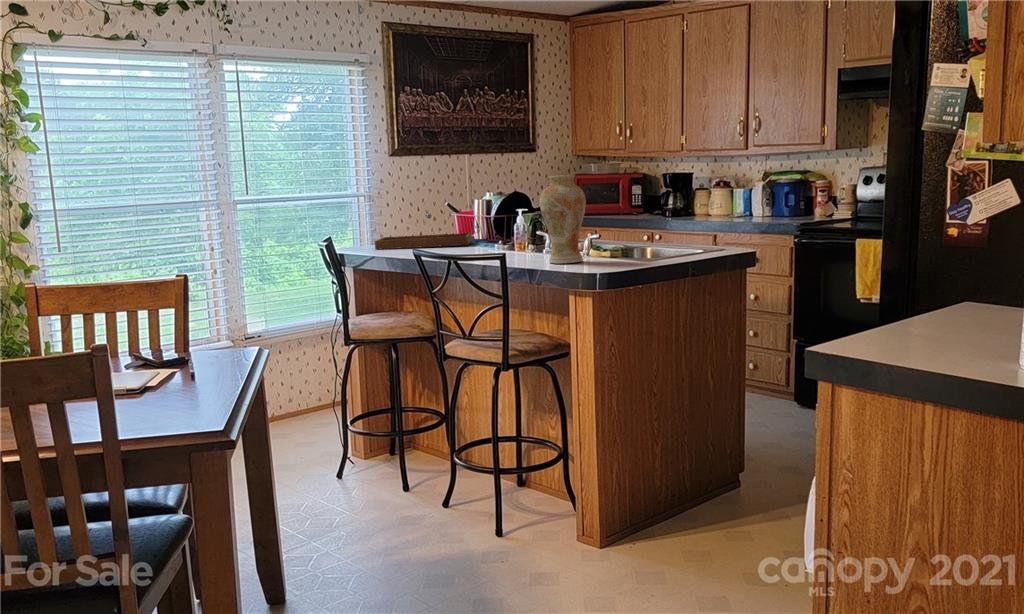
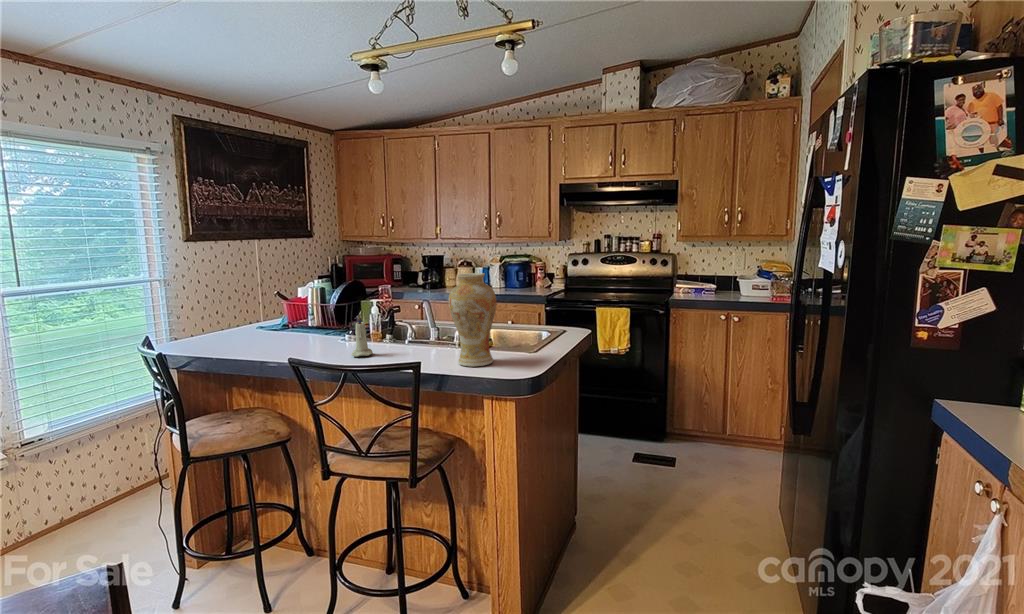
tray: present [375,214,472,250] -> none [210,306,319,350]
candle: none [473,216,493,256] -> present [351,315,373,357]

